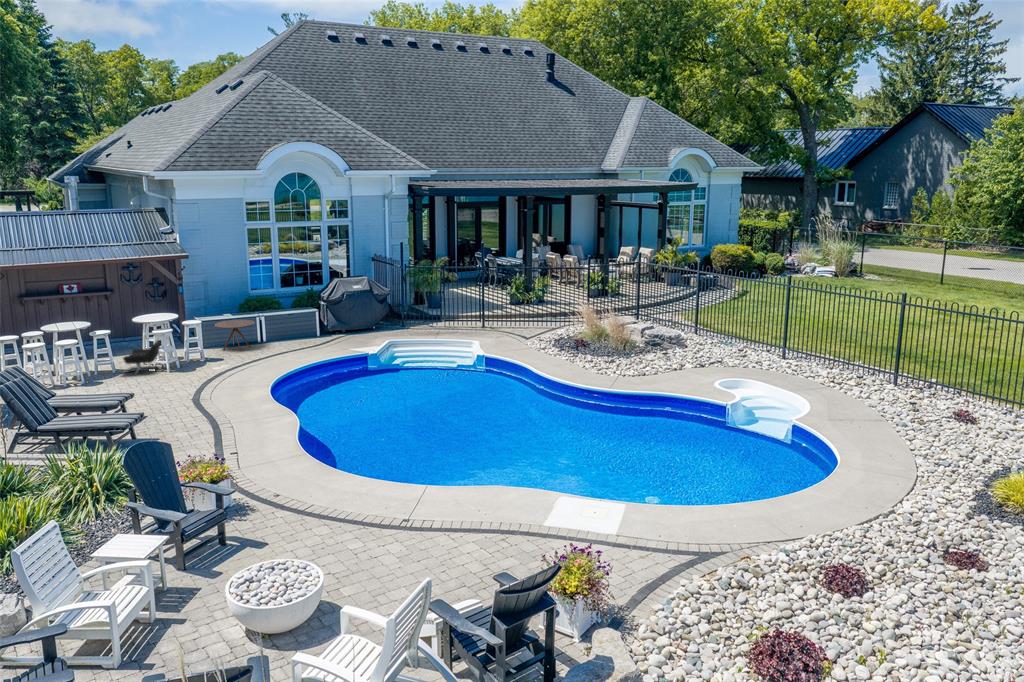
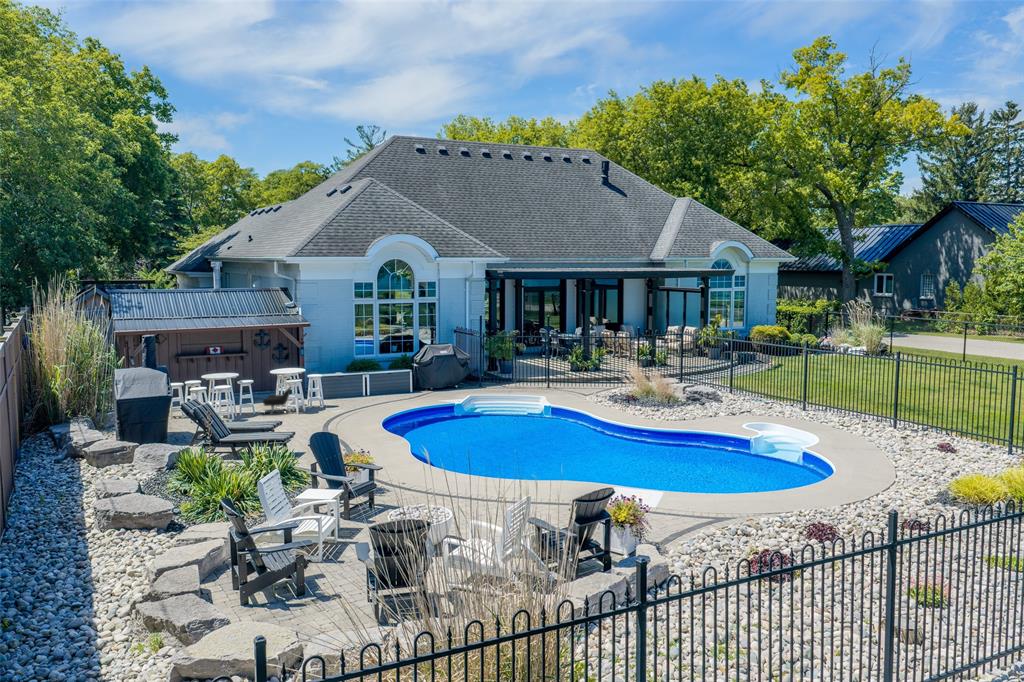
round table: present [215,320,255,351] -> none [330,376,362,401]

